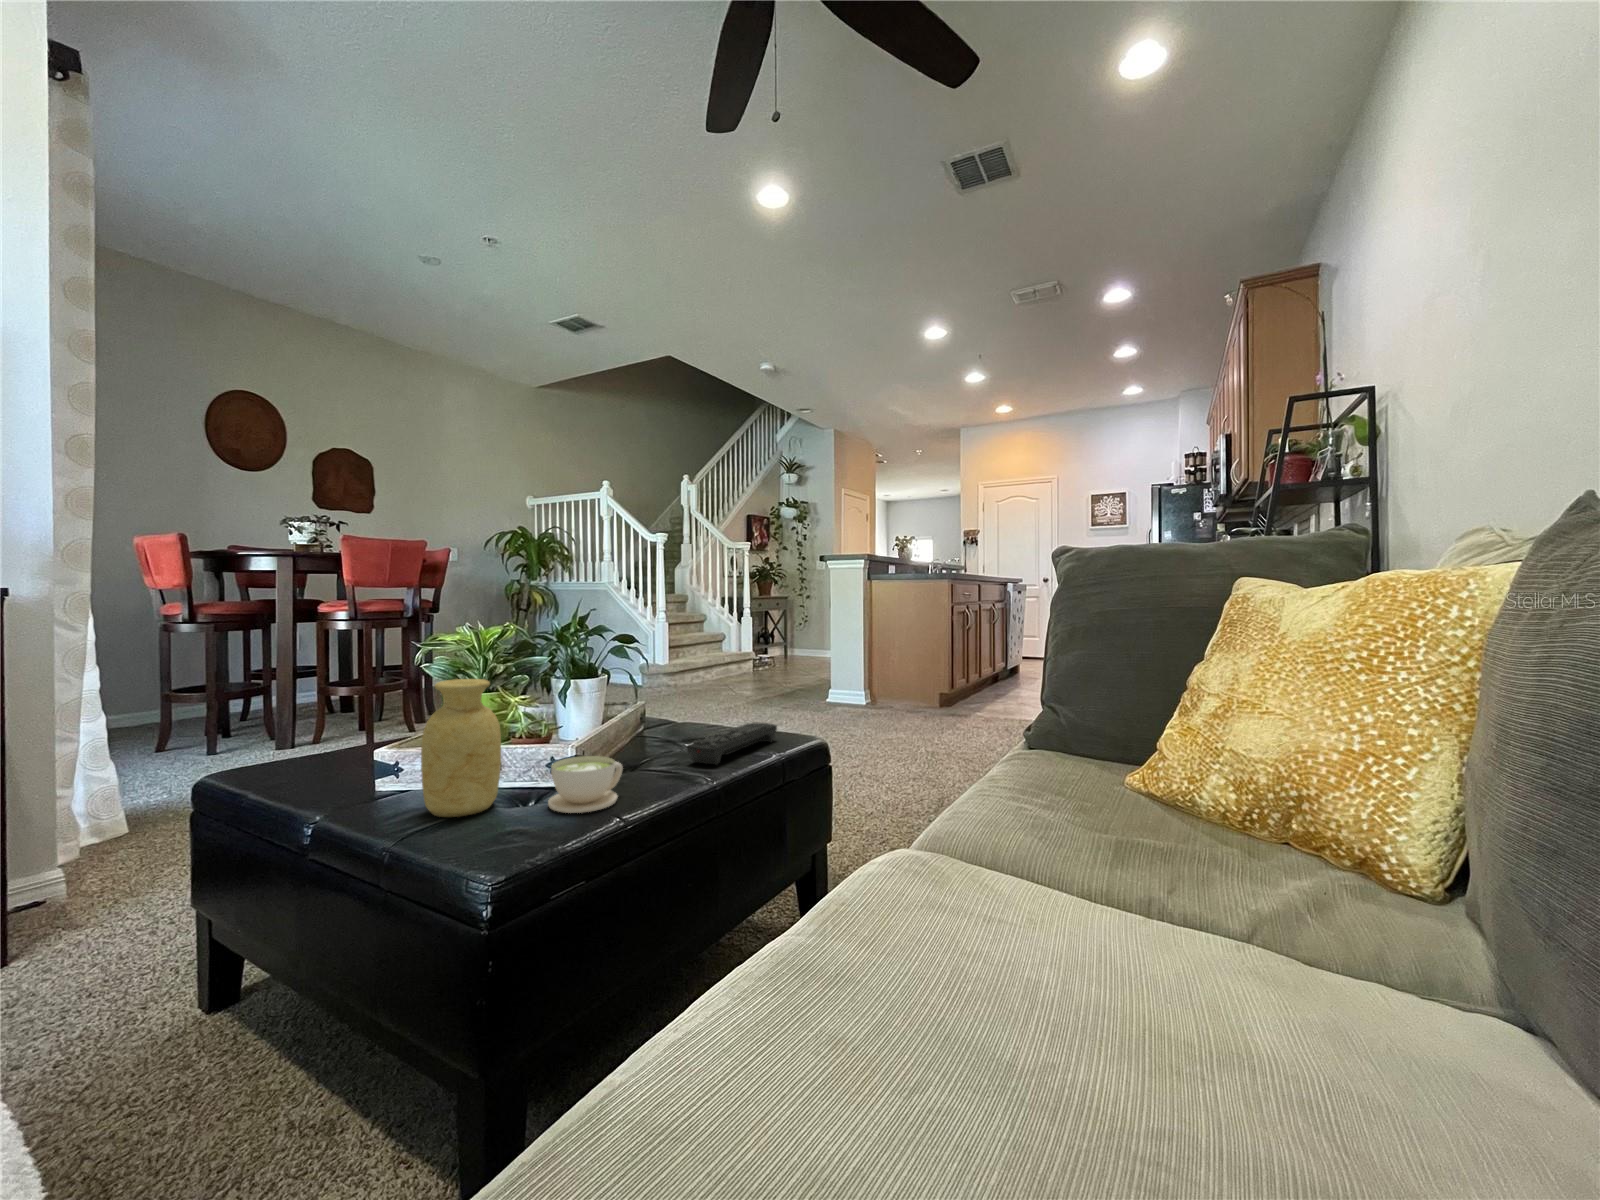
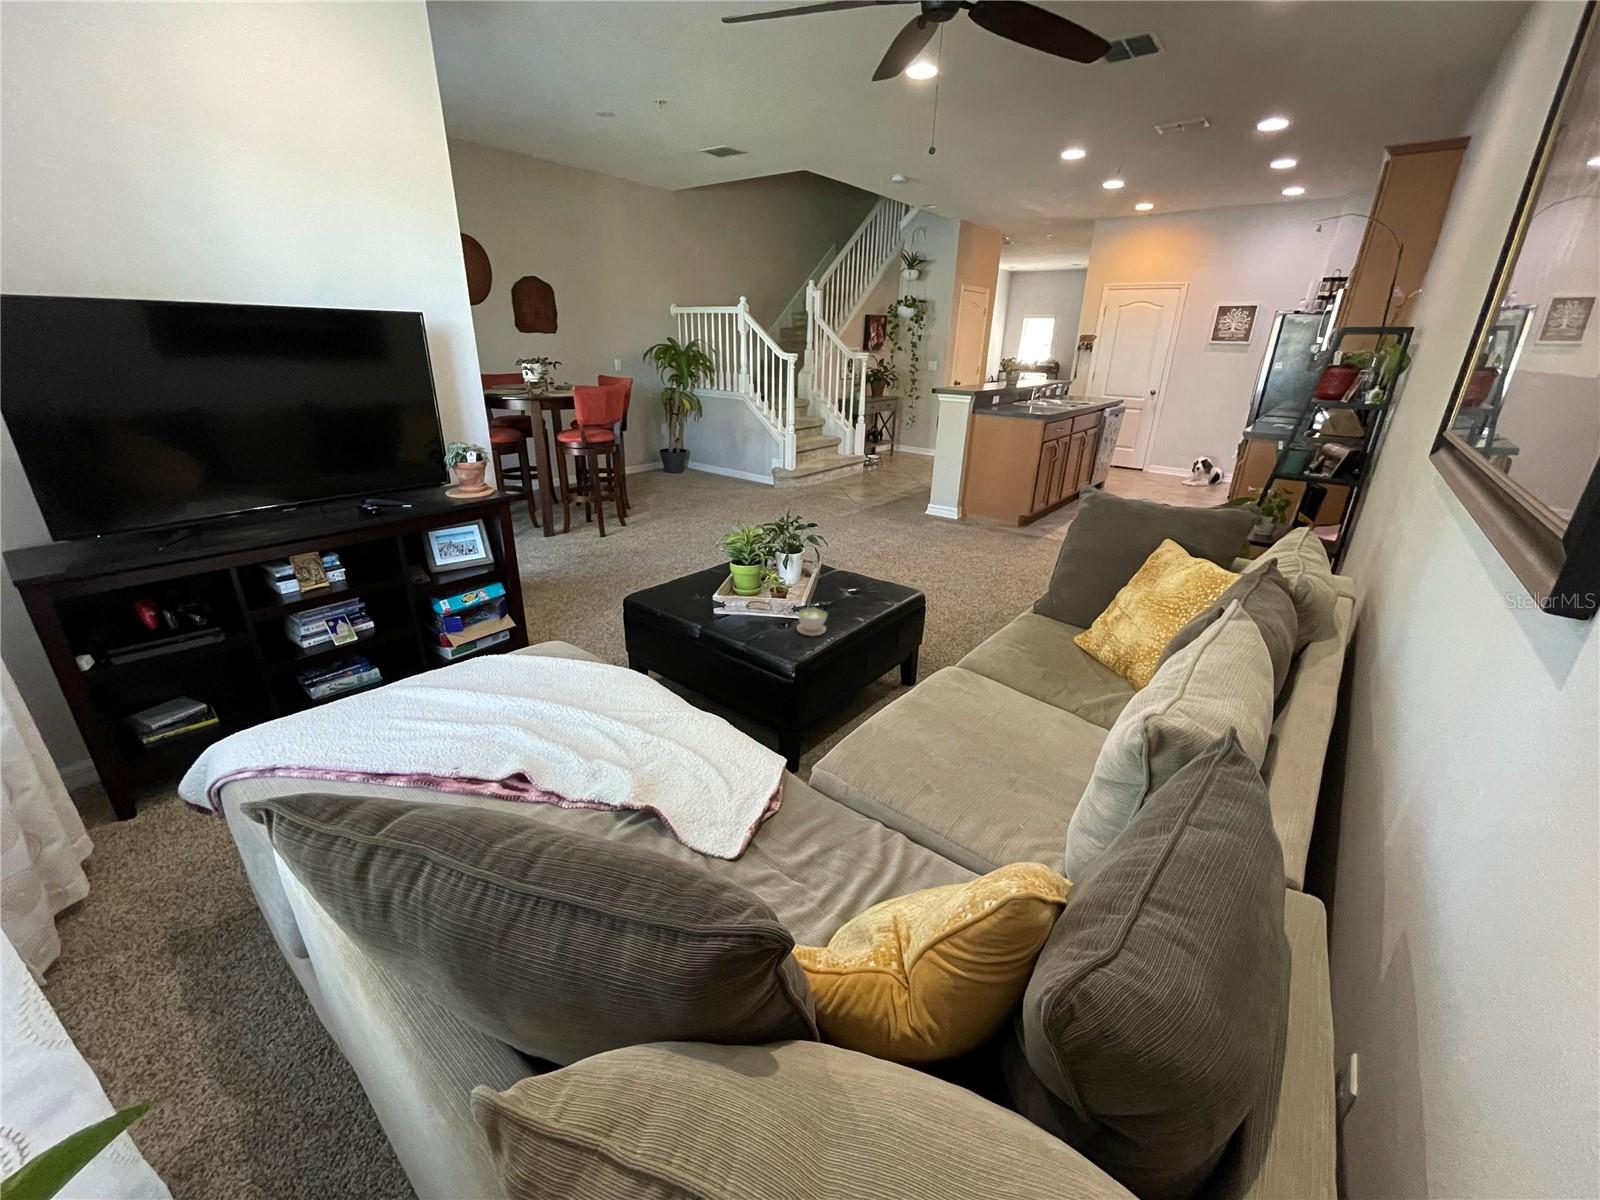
vase: present [421,679,501,817] -> none [745,573,776,633]
remote control: present [687,723,777,765] -> none [852,581,897,610]

